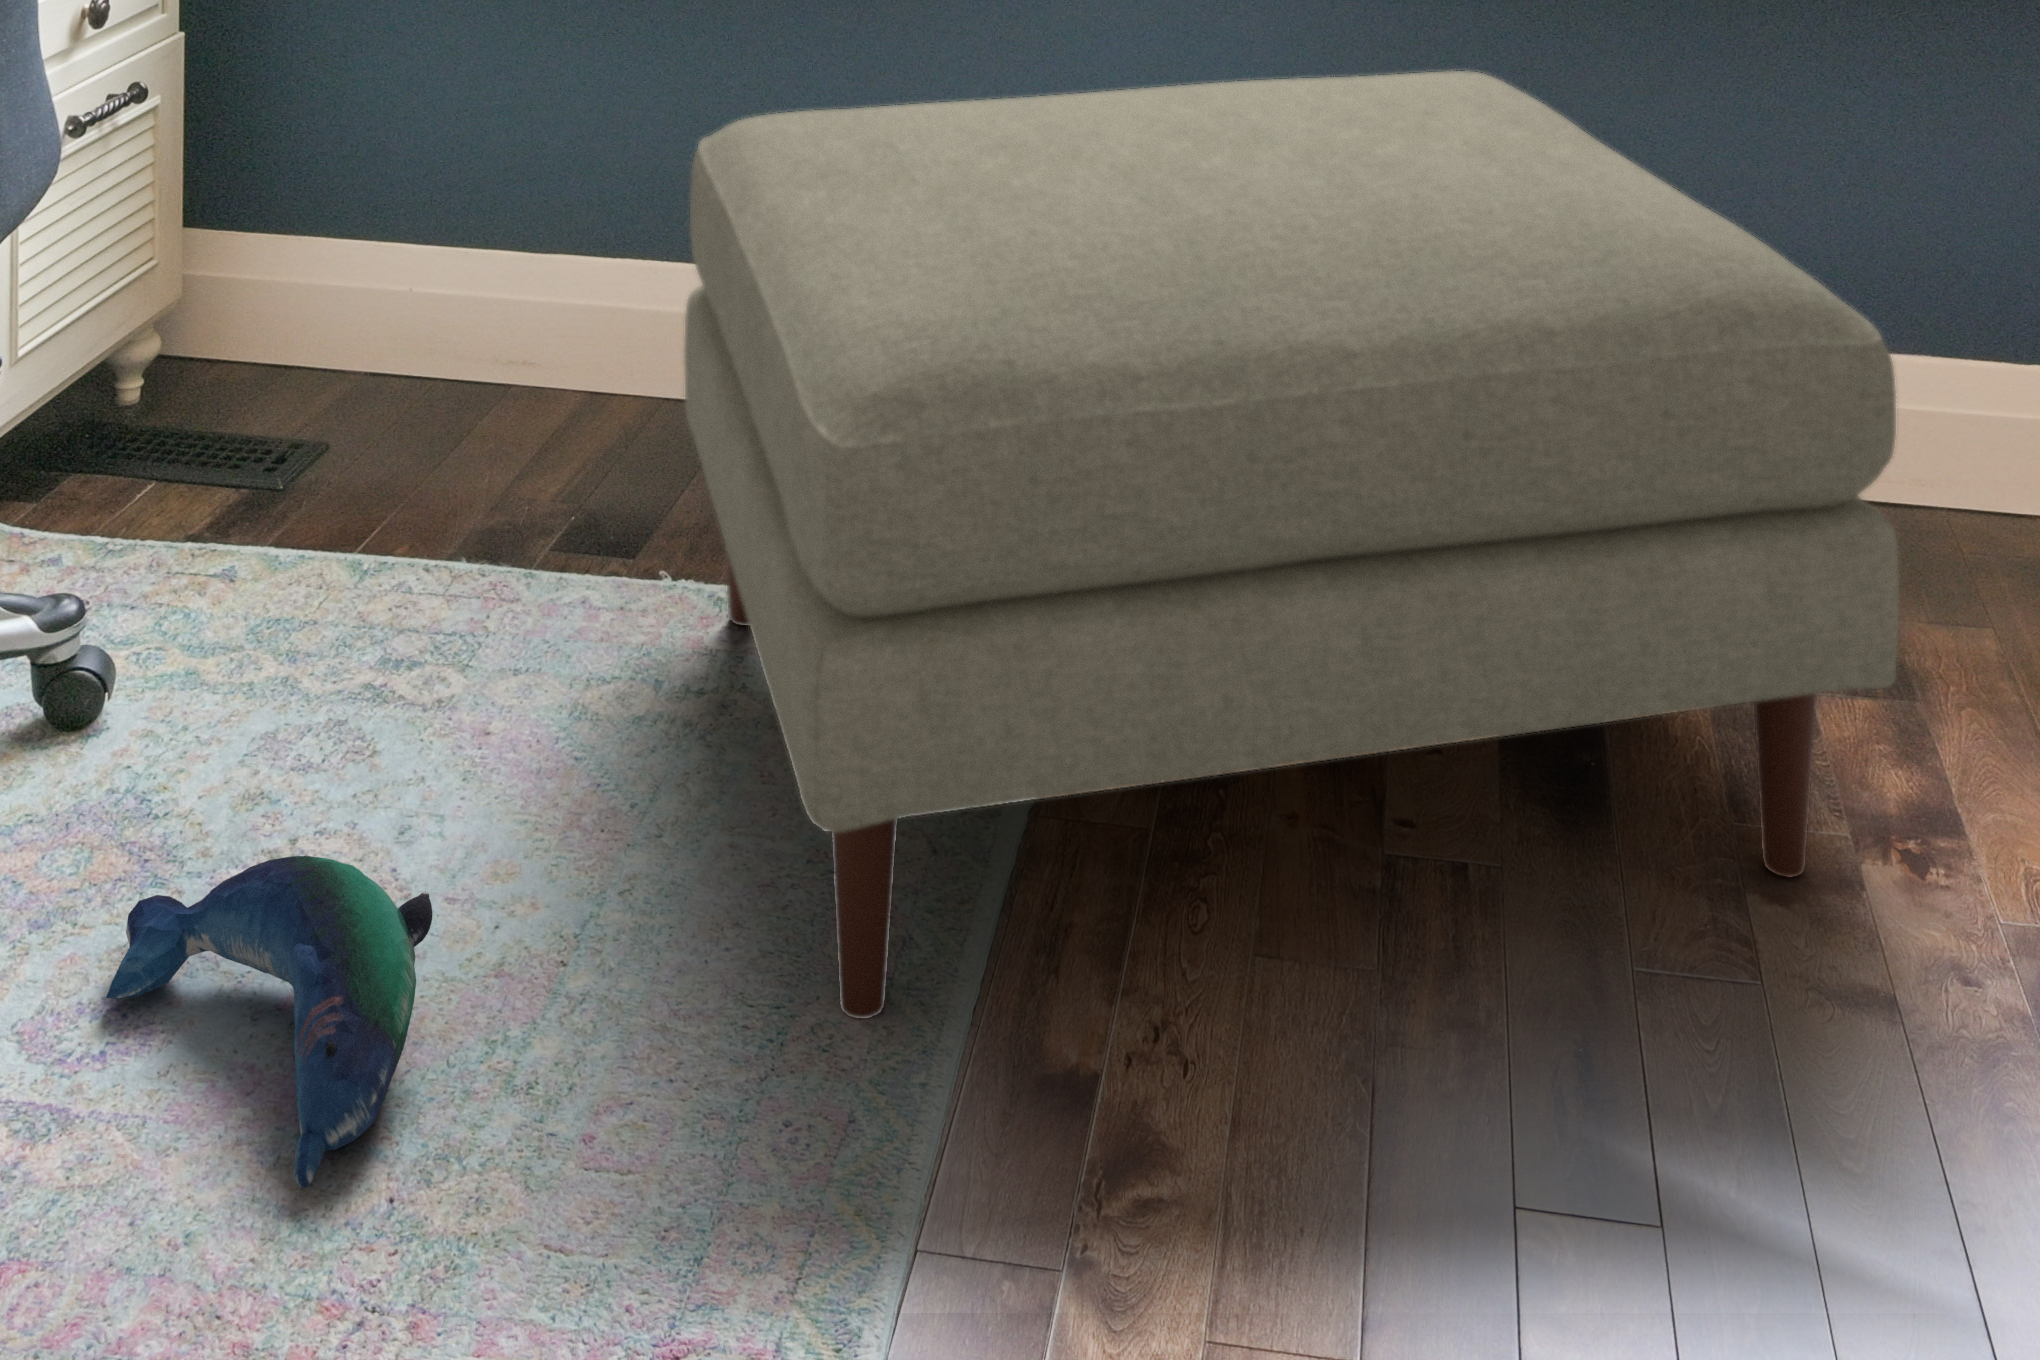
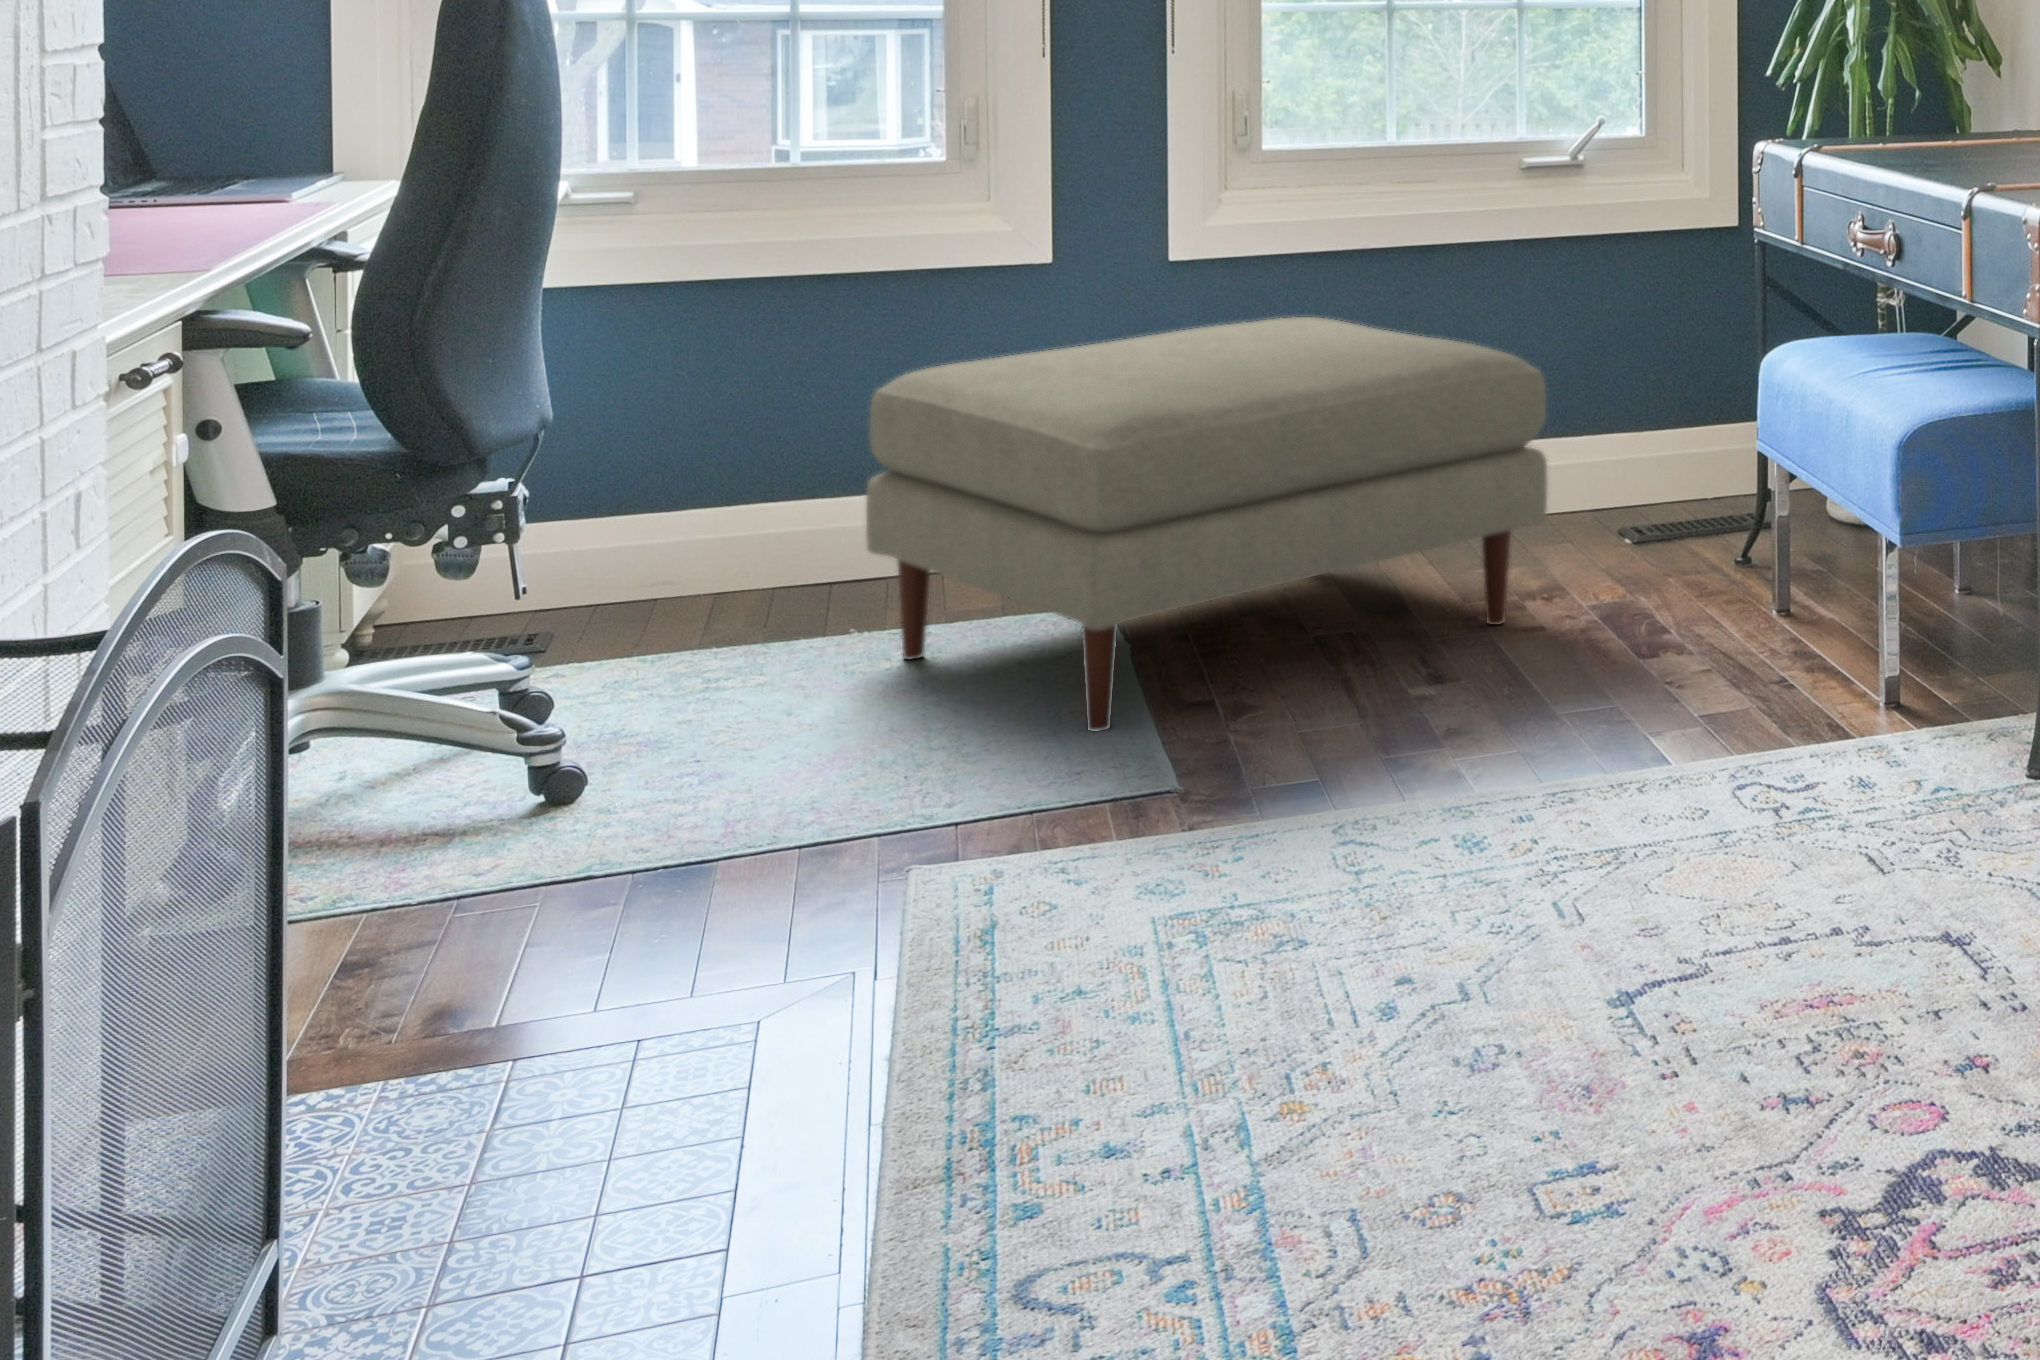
plush toy: present [106,856,433,1188] -> none [688,709,900,808]

